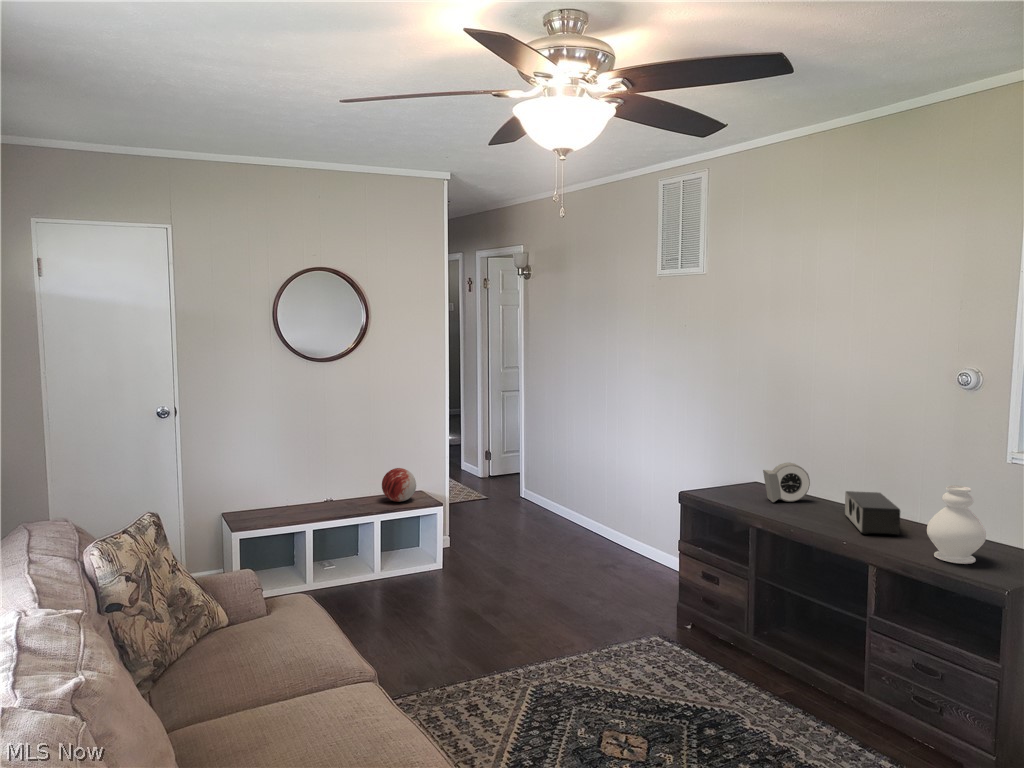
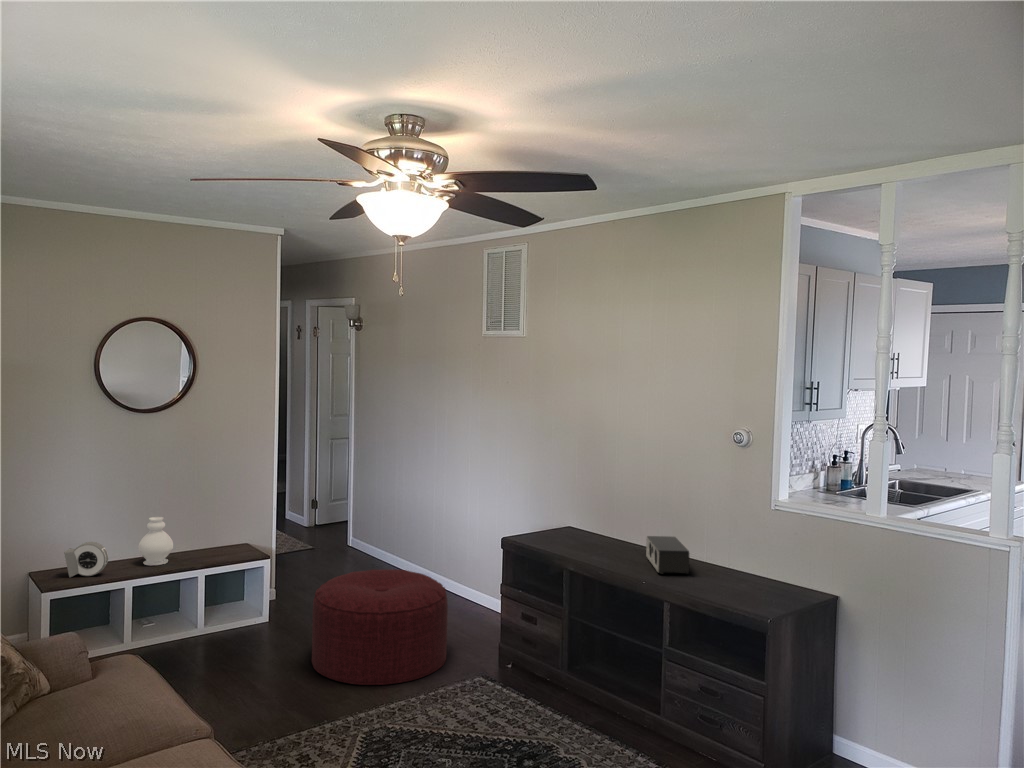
alarm clock: present [763,463,810,502] -> present [64,542,108,577]
decorative orb: present [382,468,416,502] -> none [206,521,243,556]
decorative vase: present [927,485,986,564] -> present [138,517,173,565]
ottoman: none [482,520,619,637] -> present [311,570,448,685]

